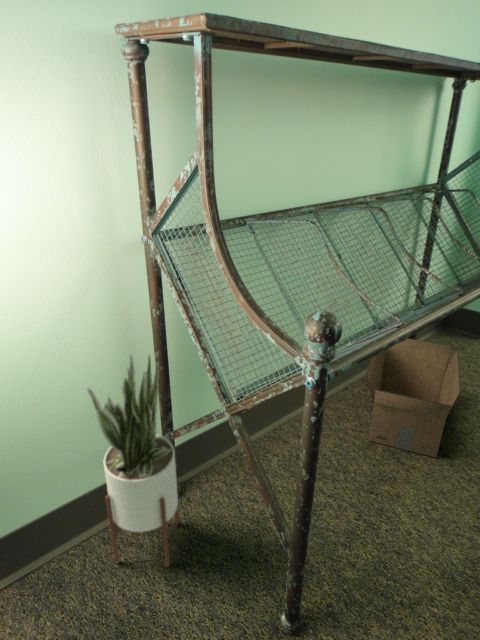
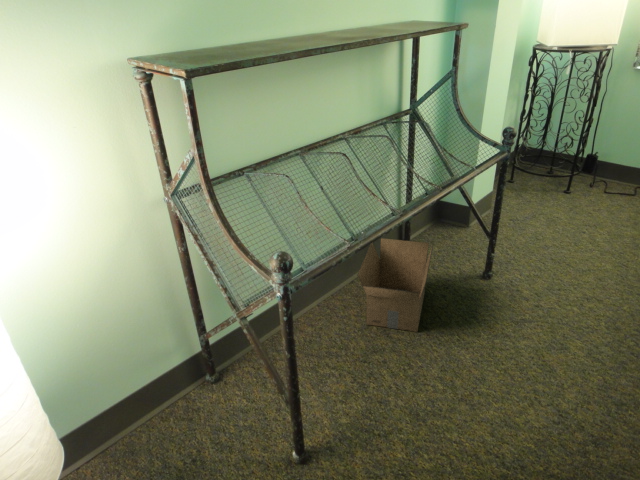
potted plant: present [87,355,179,567] -> none [136,281,219,434]

